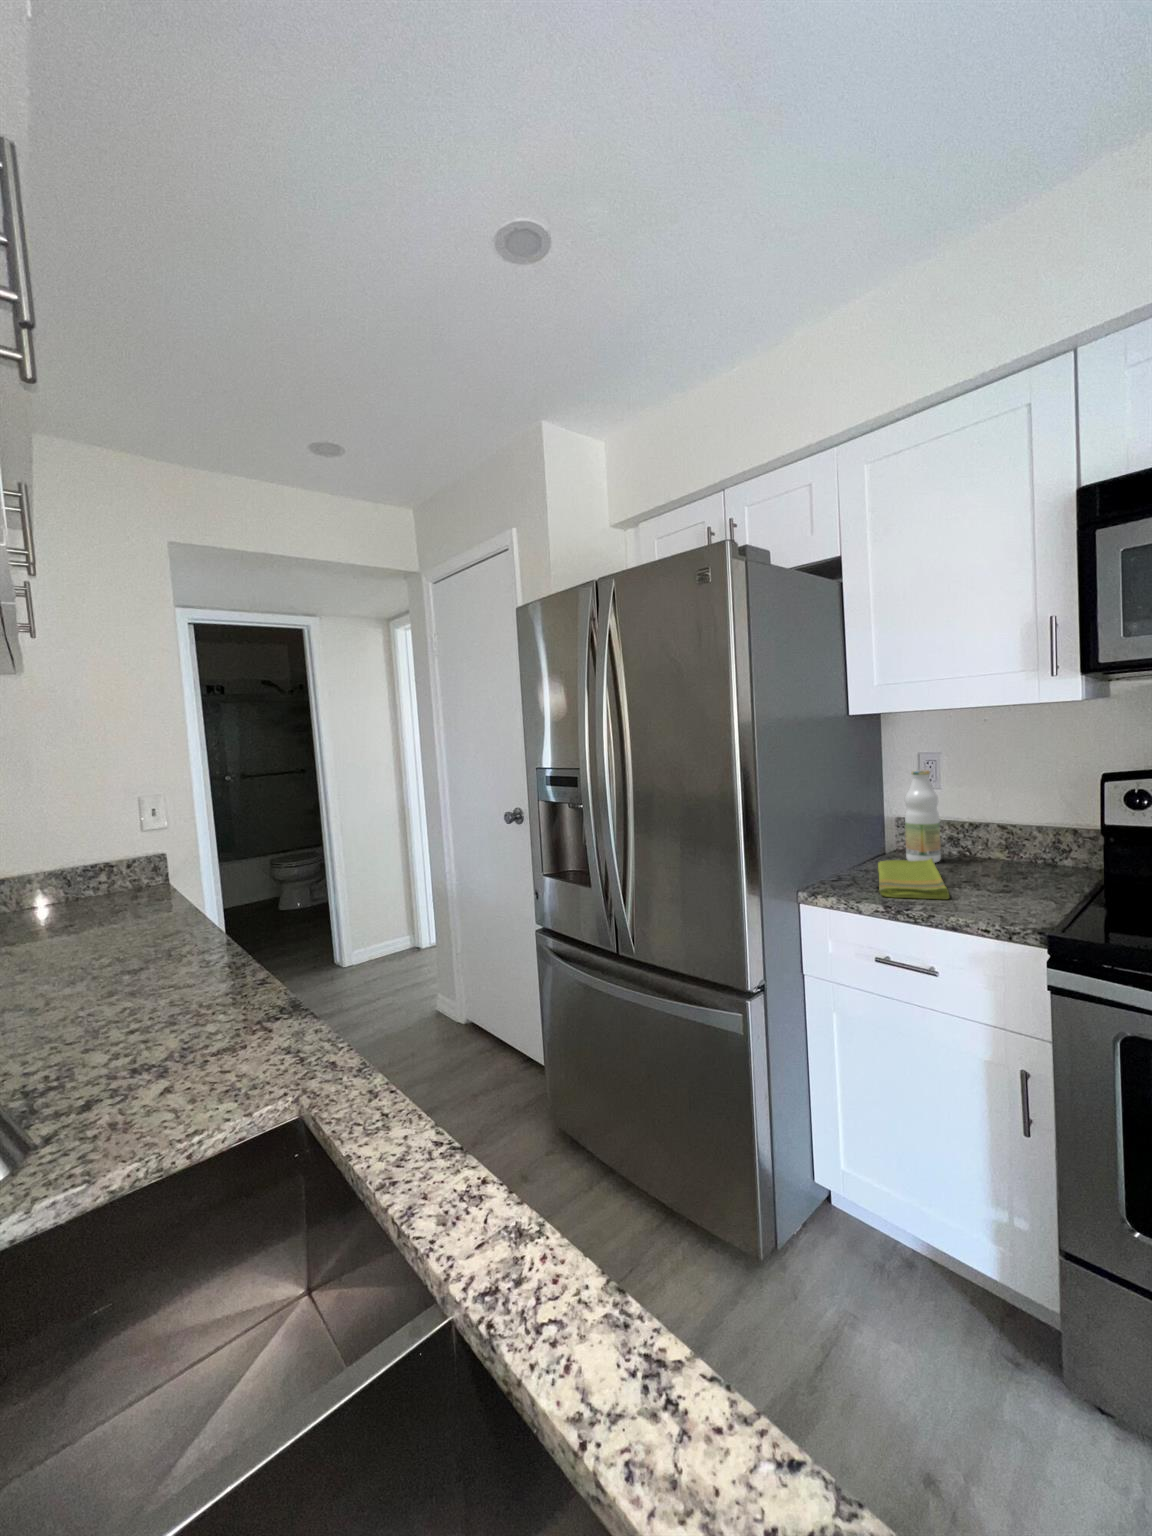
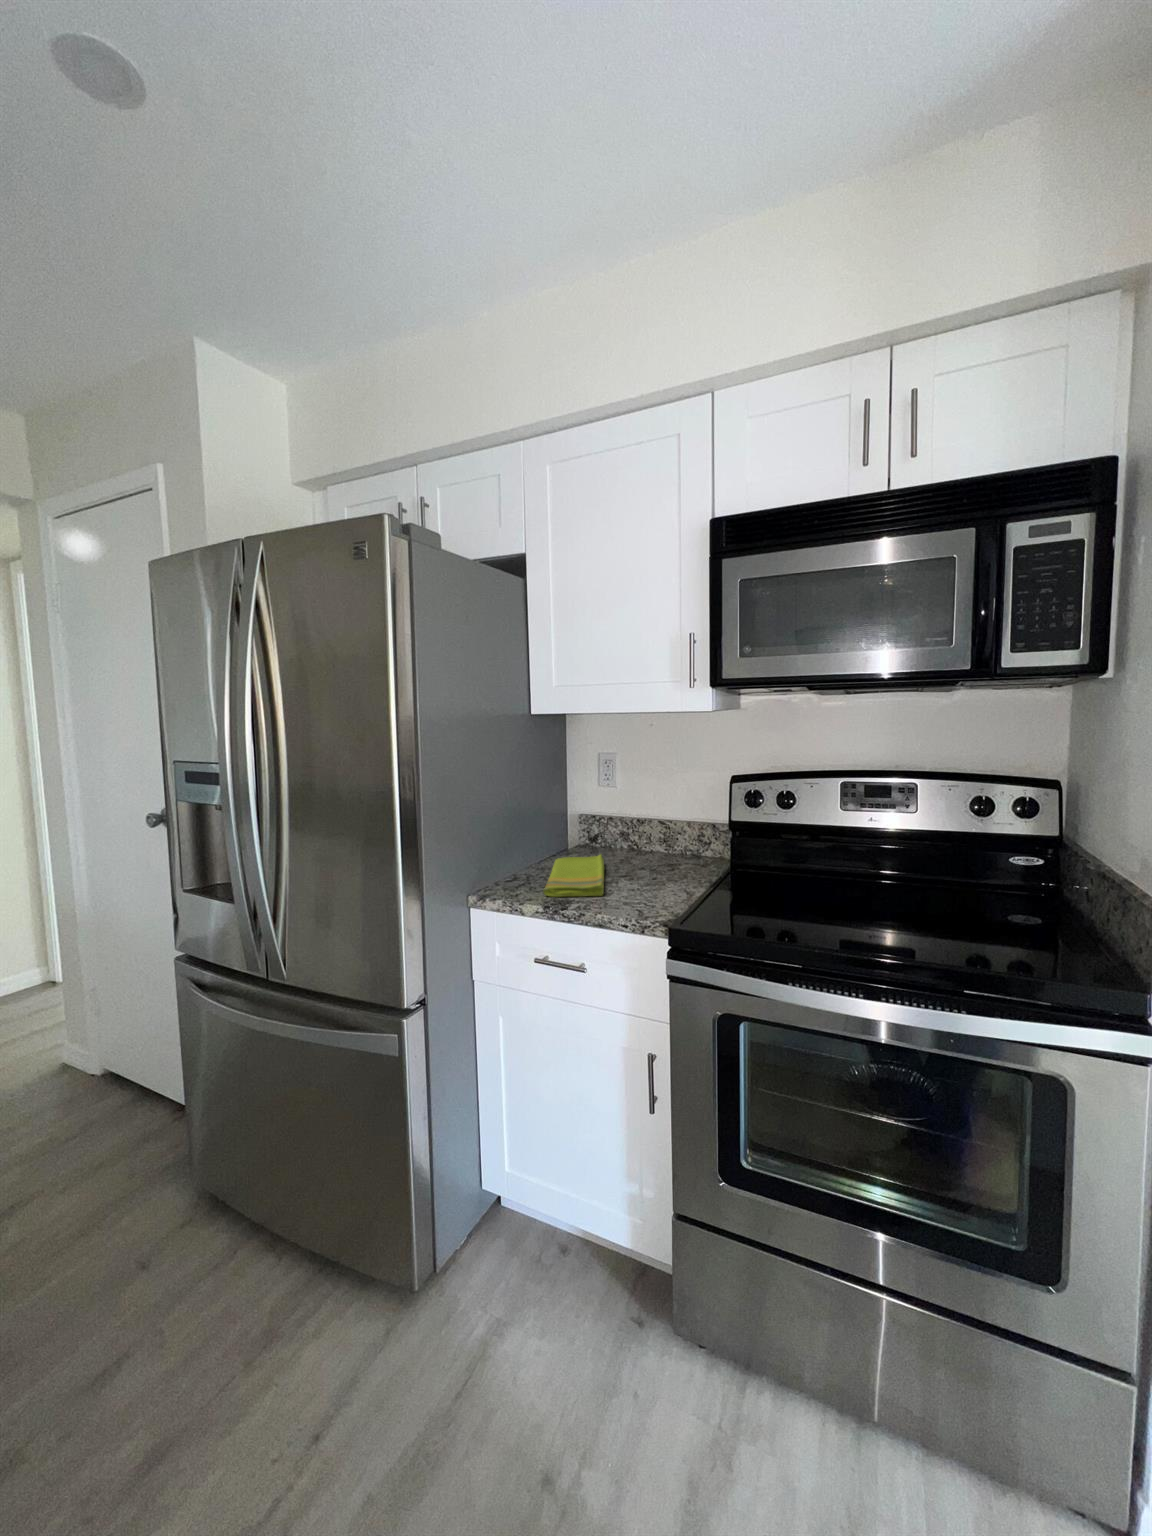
bottle: present [905,770,941,863] -> none [583,770,612,859]

